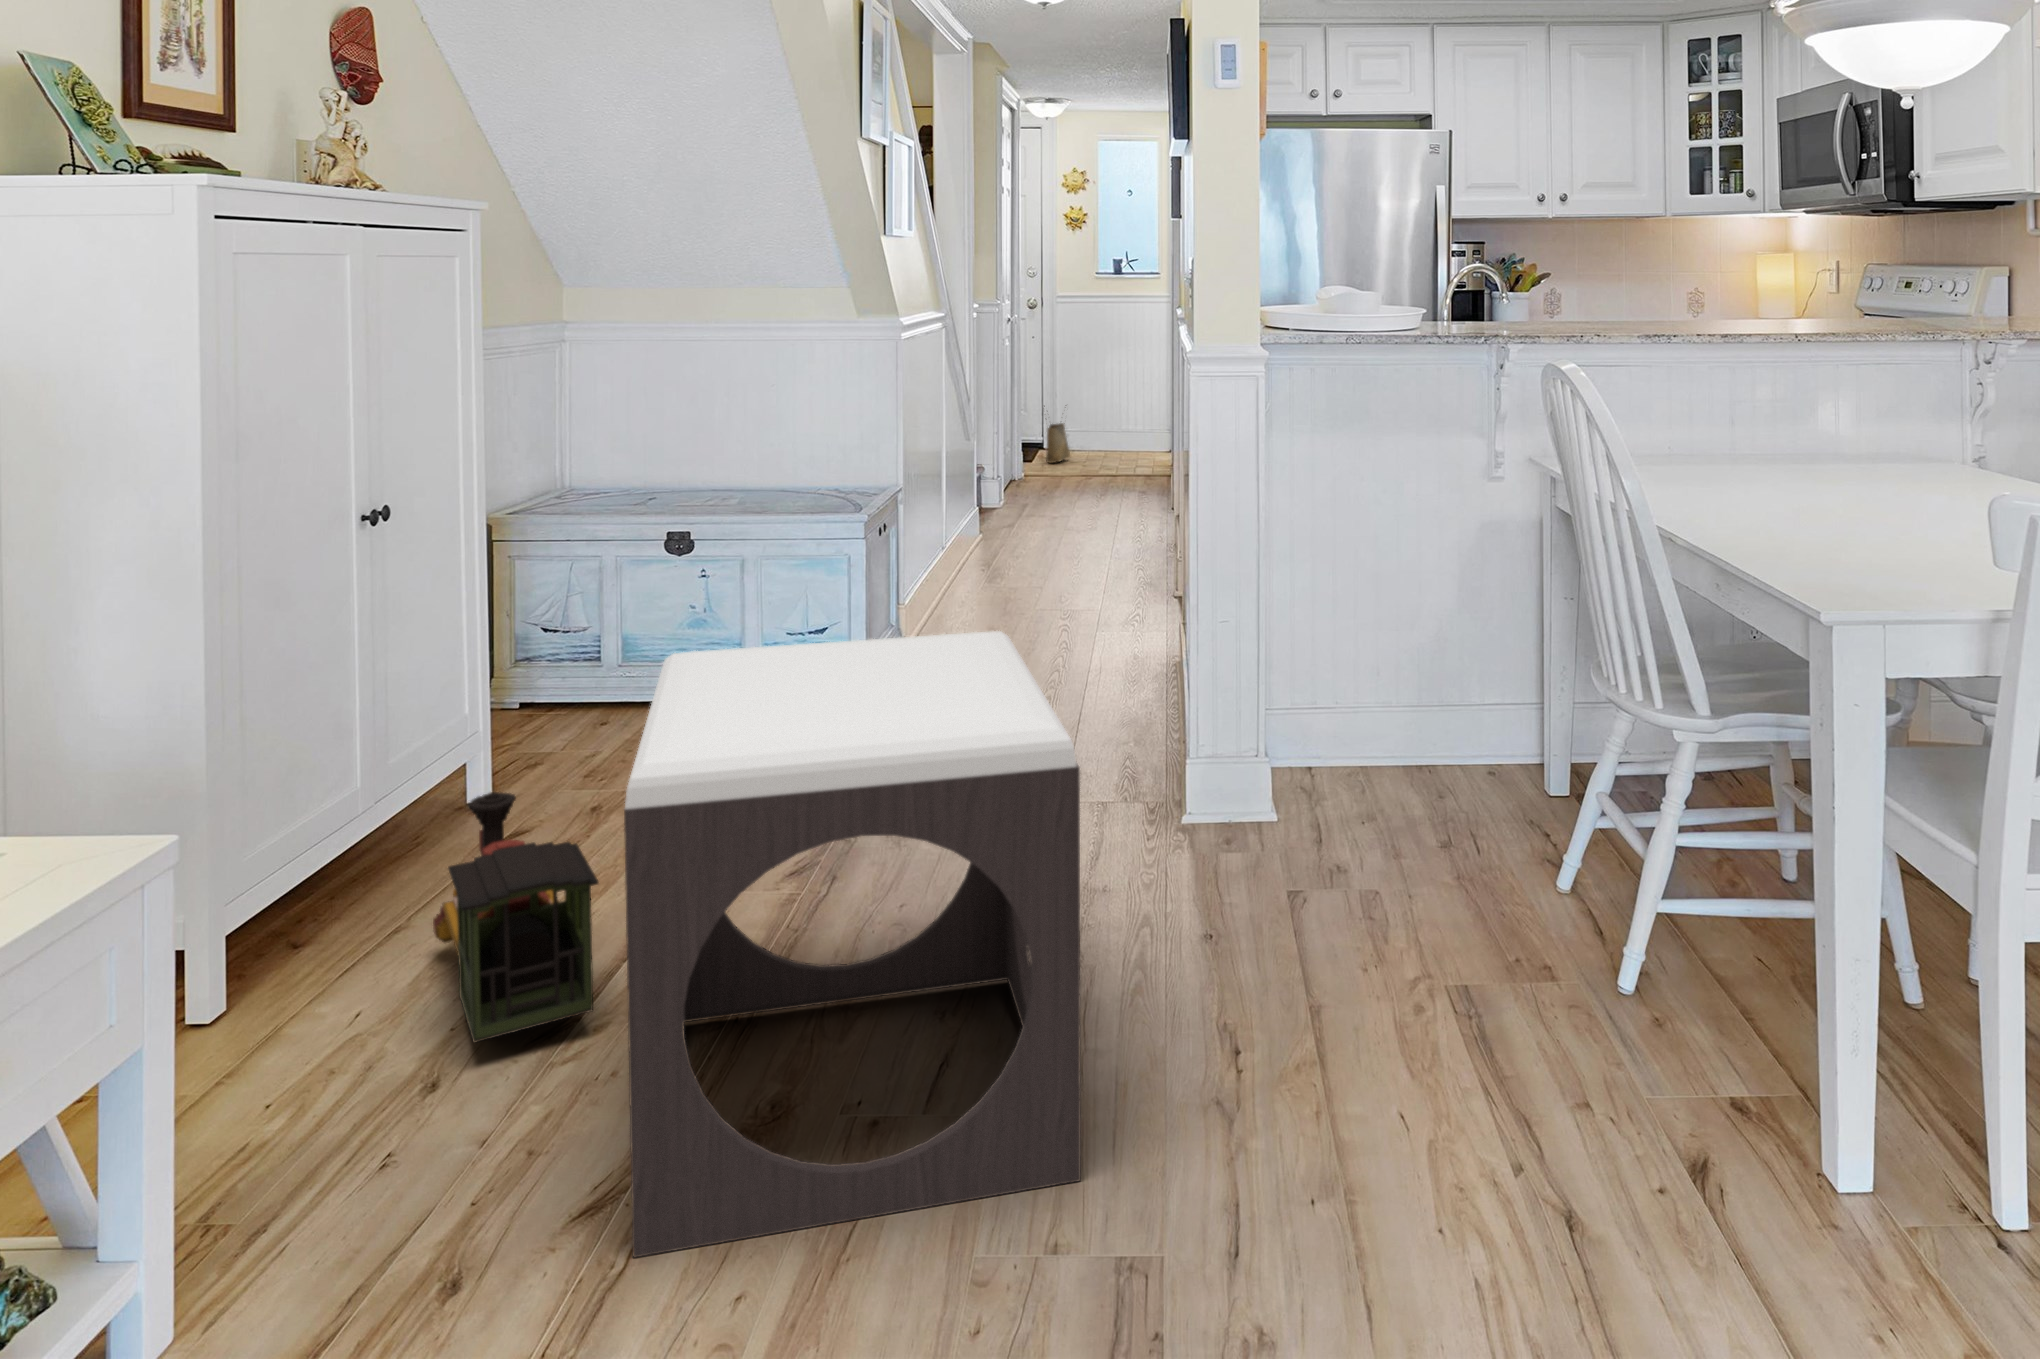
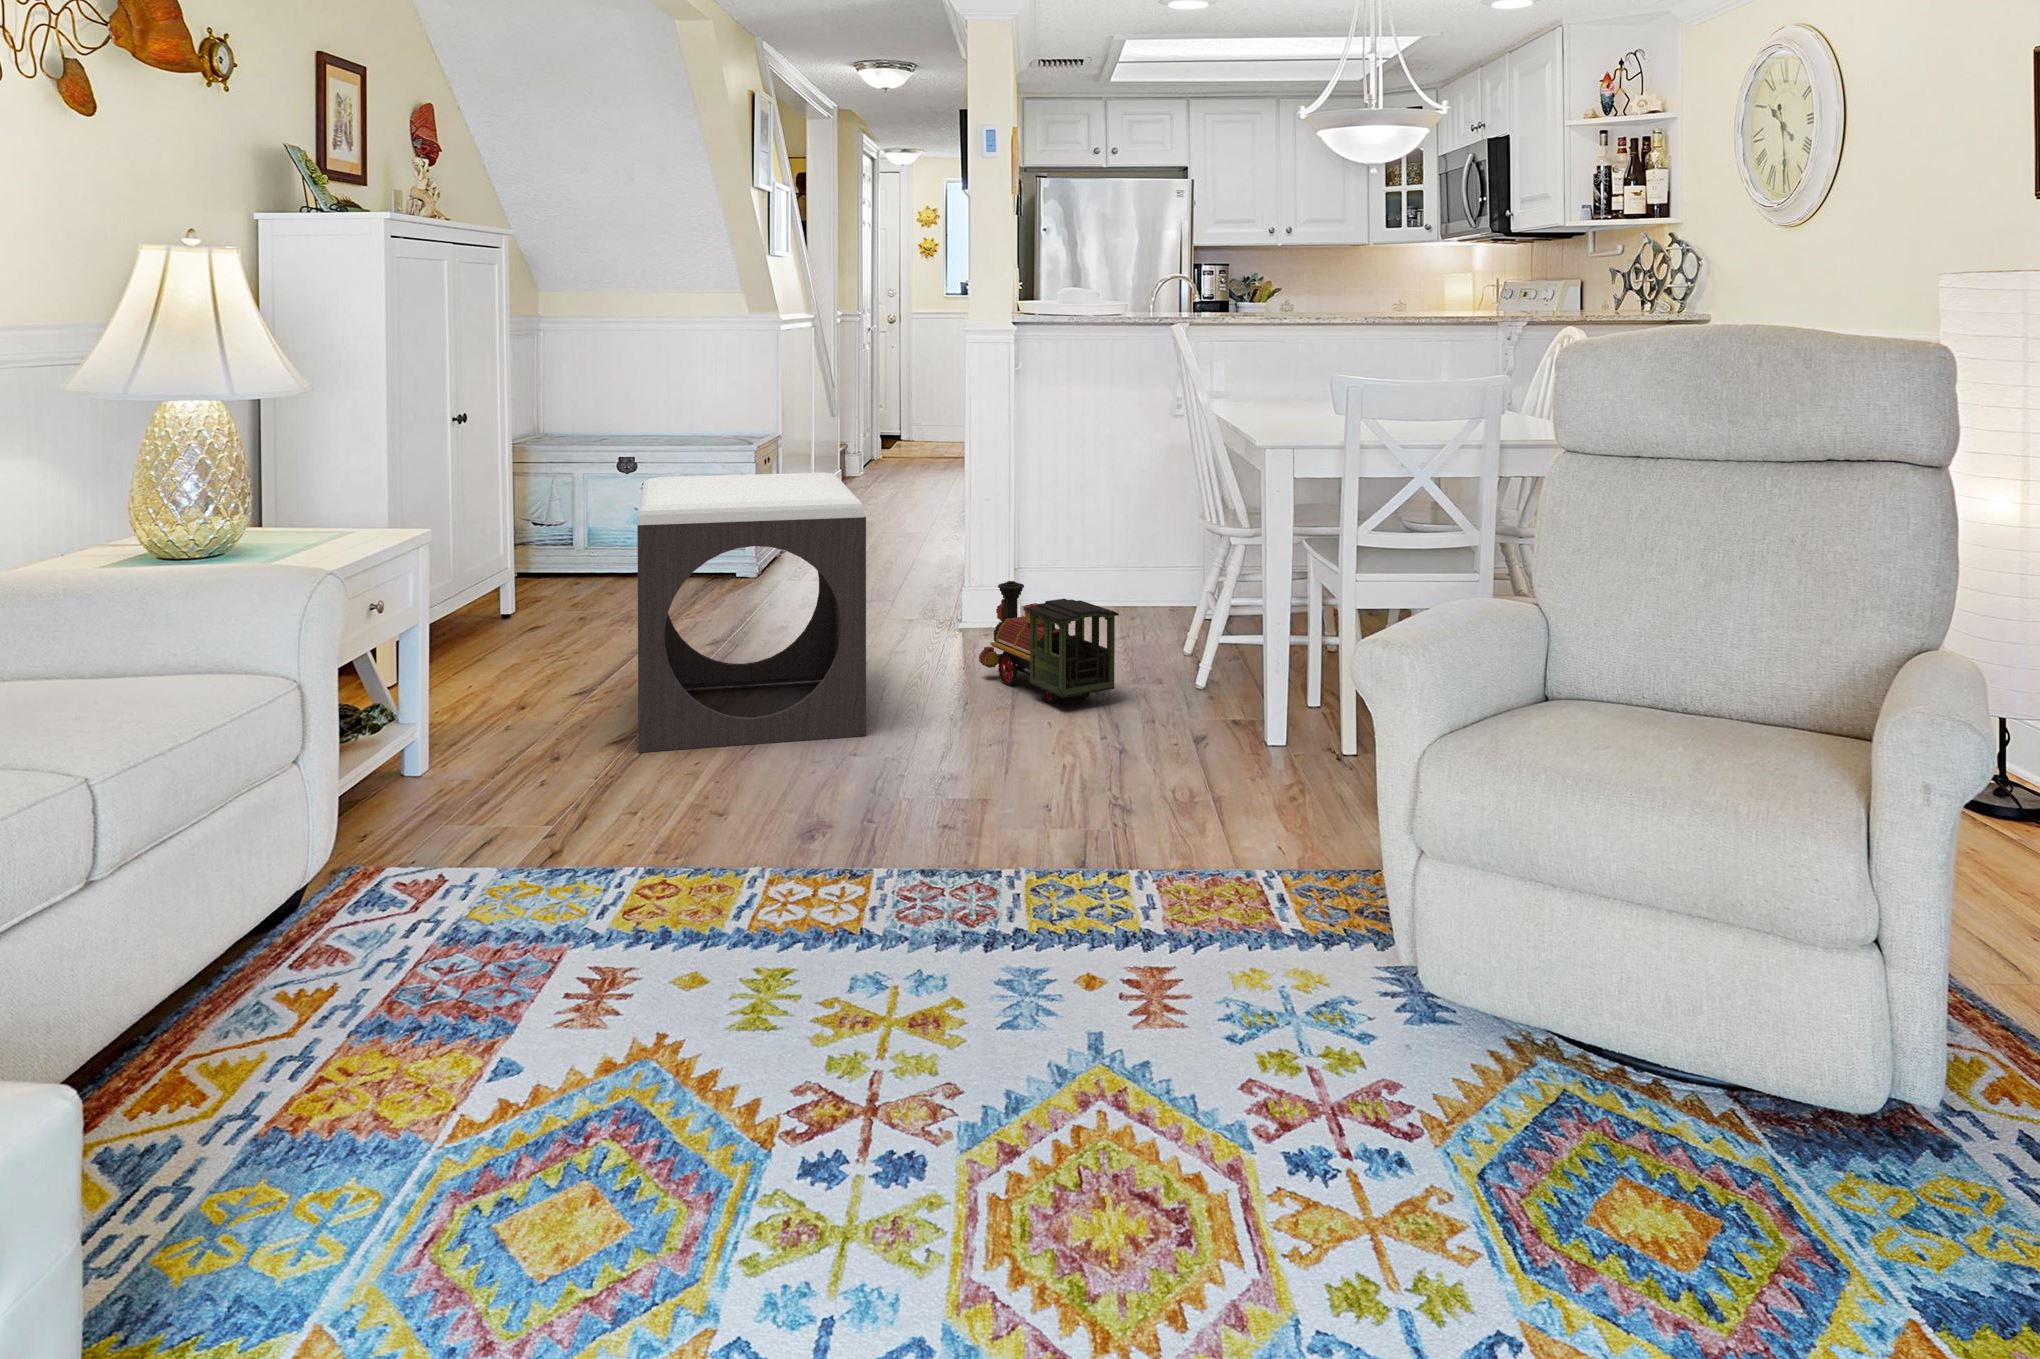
woven basket: present [1044,406,1070,463] -> none [902,402,924,450]
toy train: present [433,792,598,1042] -> present [979,581,1119,704]

